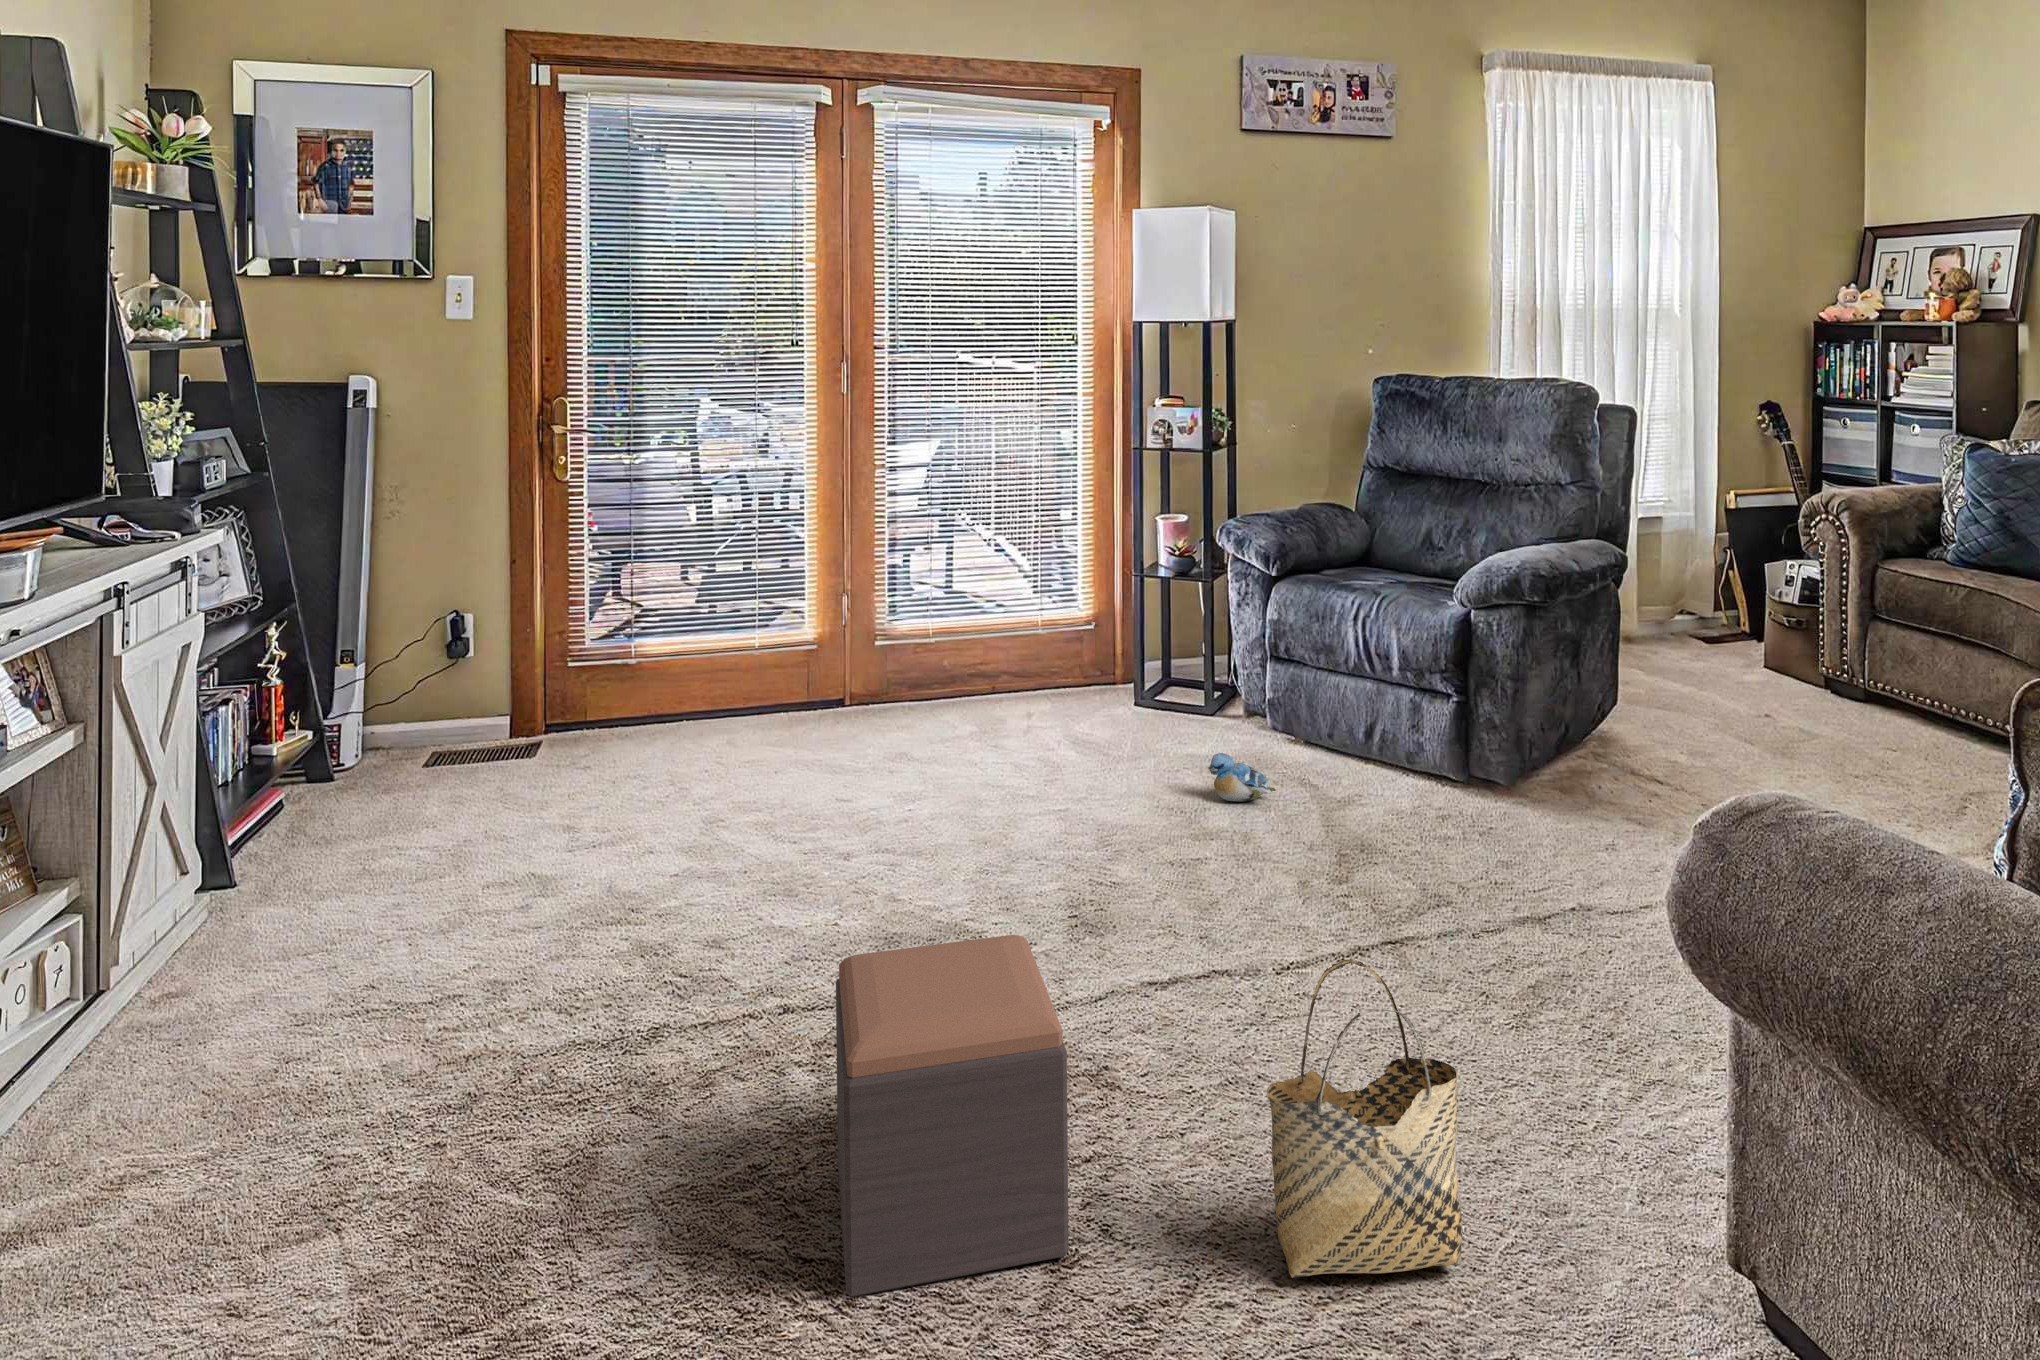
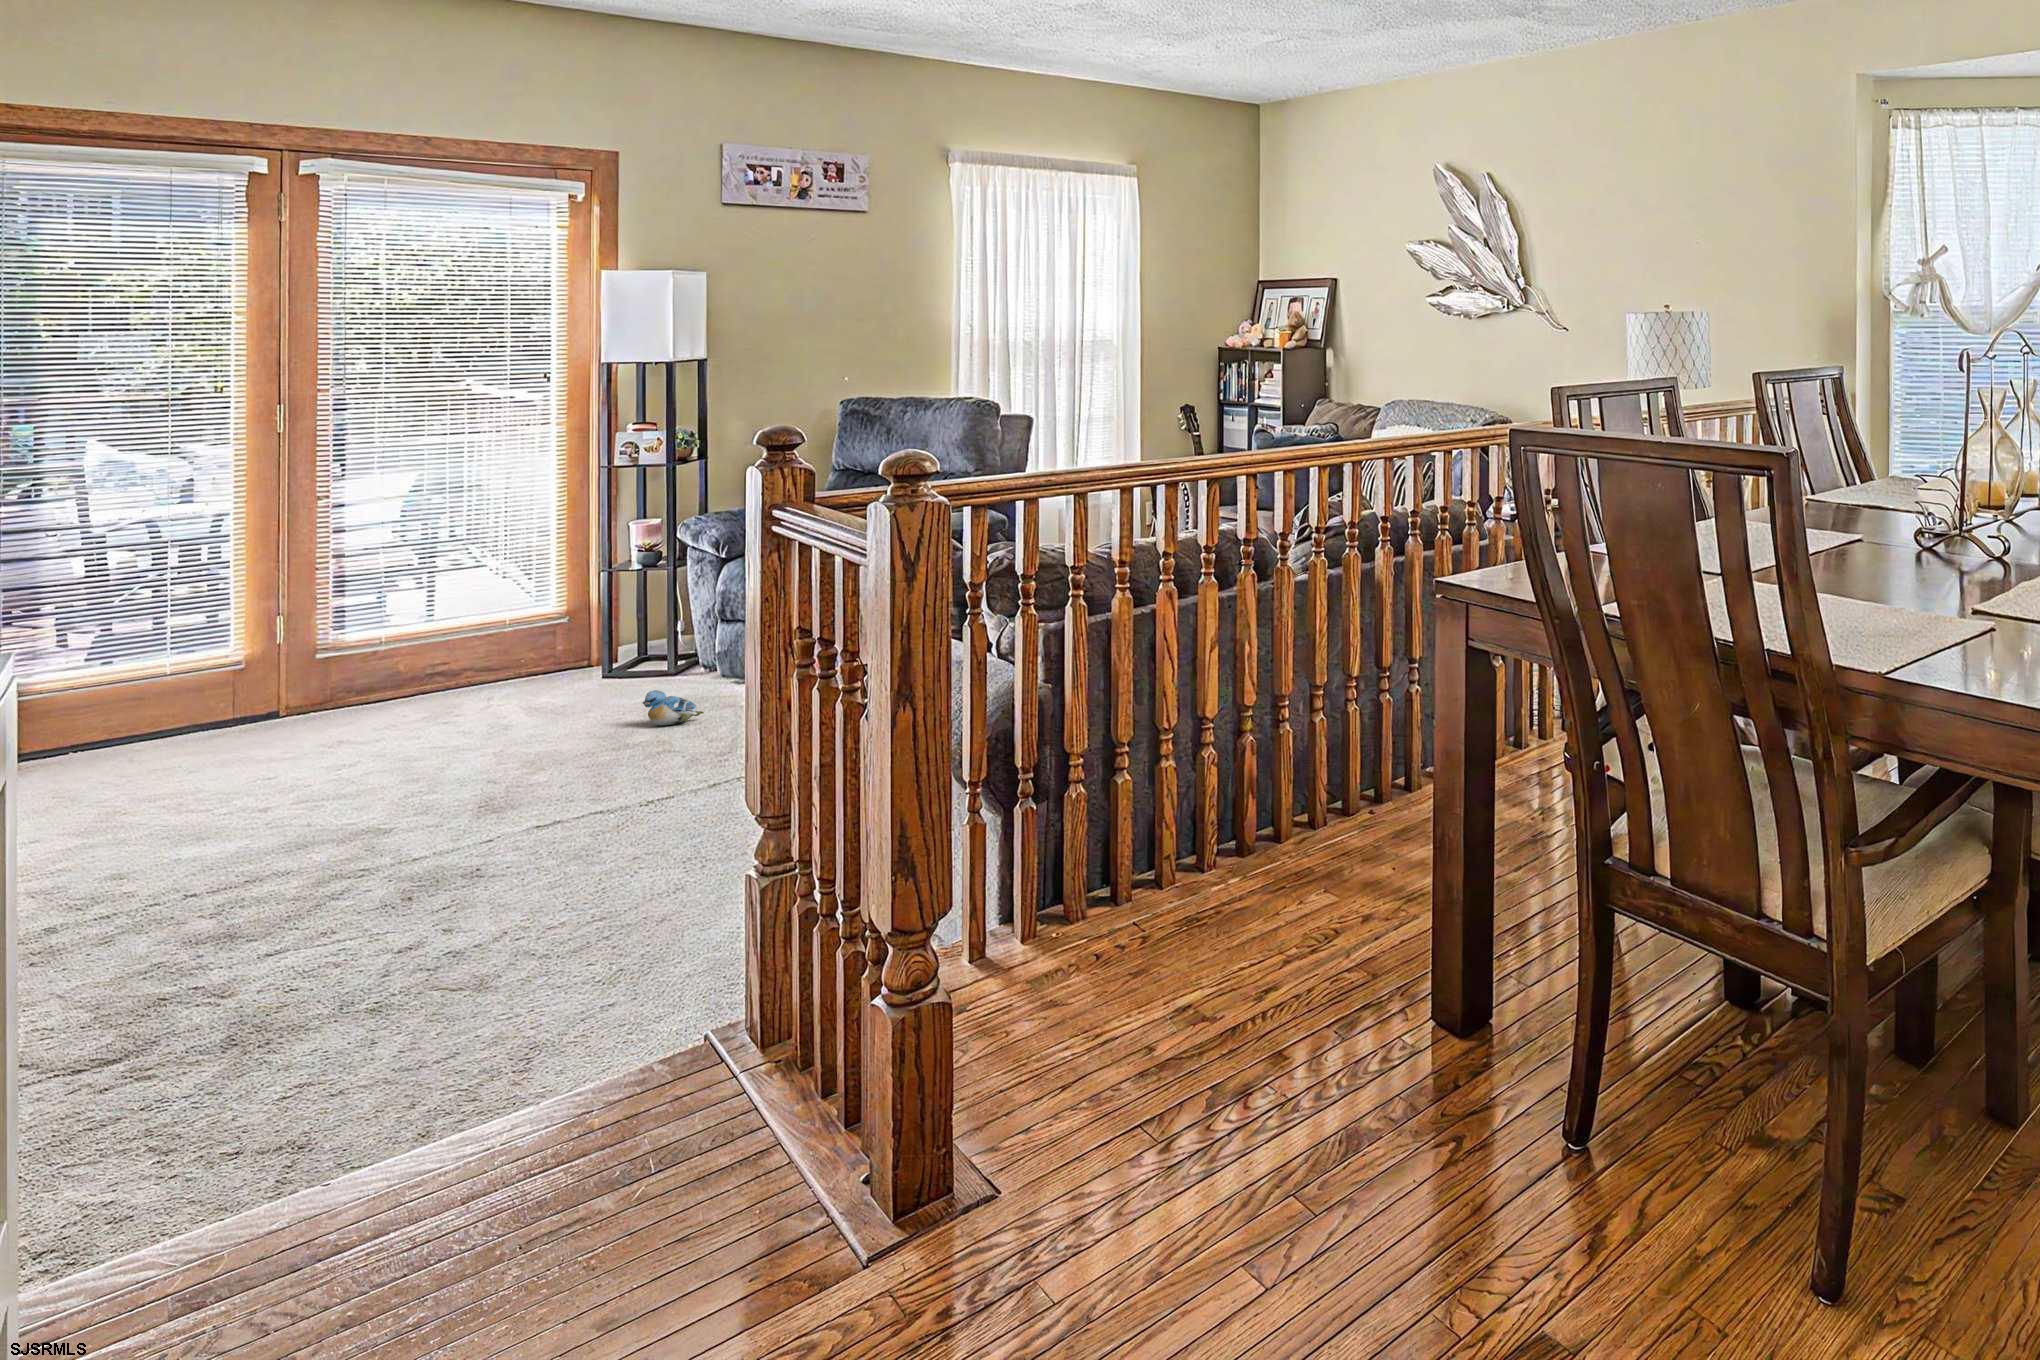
footstool: present [836,935,1069,1297] -> none [231,780,416,994]
woven basket: present [1266,960,1462,1278] -> none [560,751,696,925]

